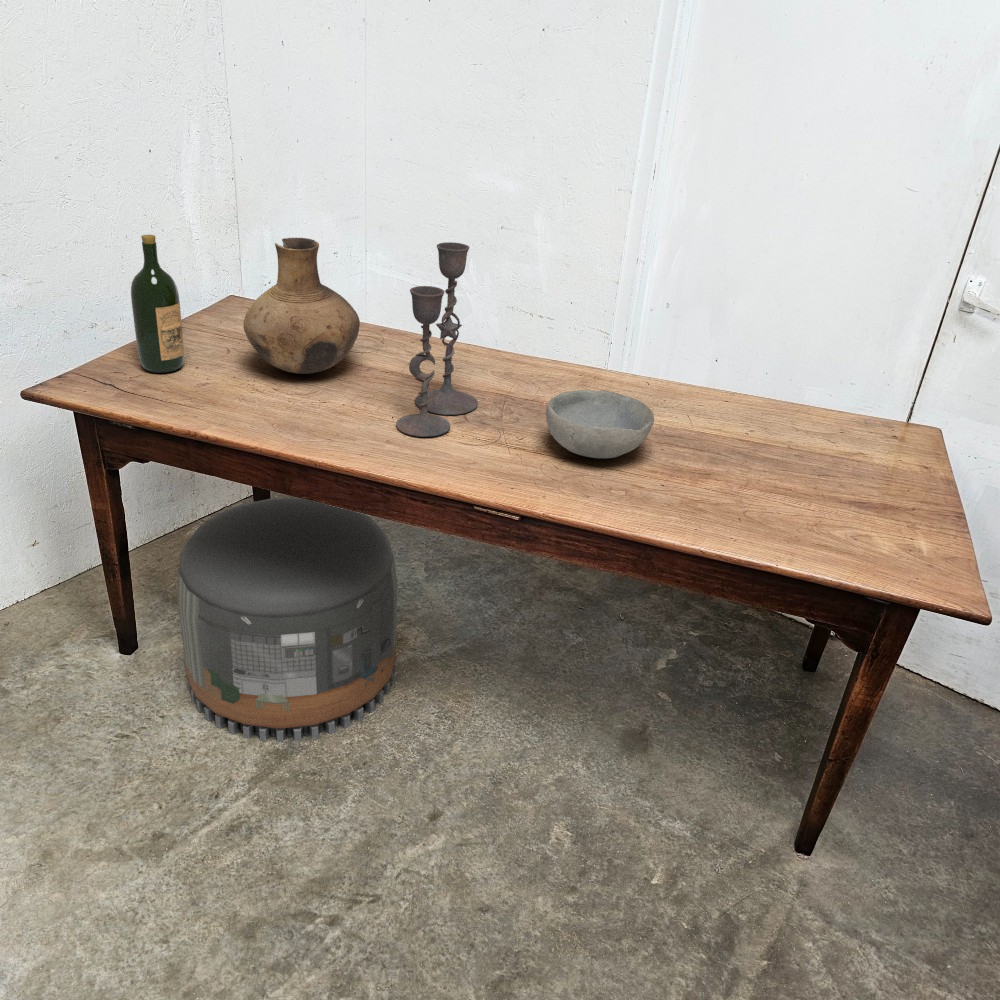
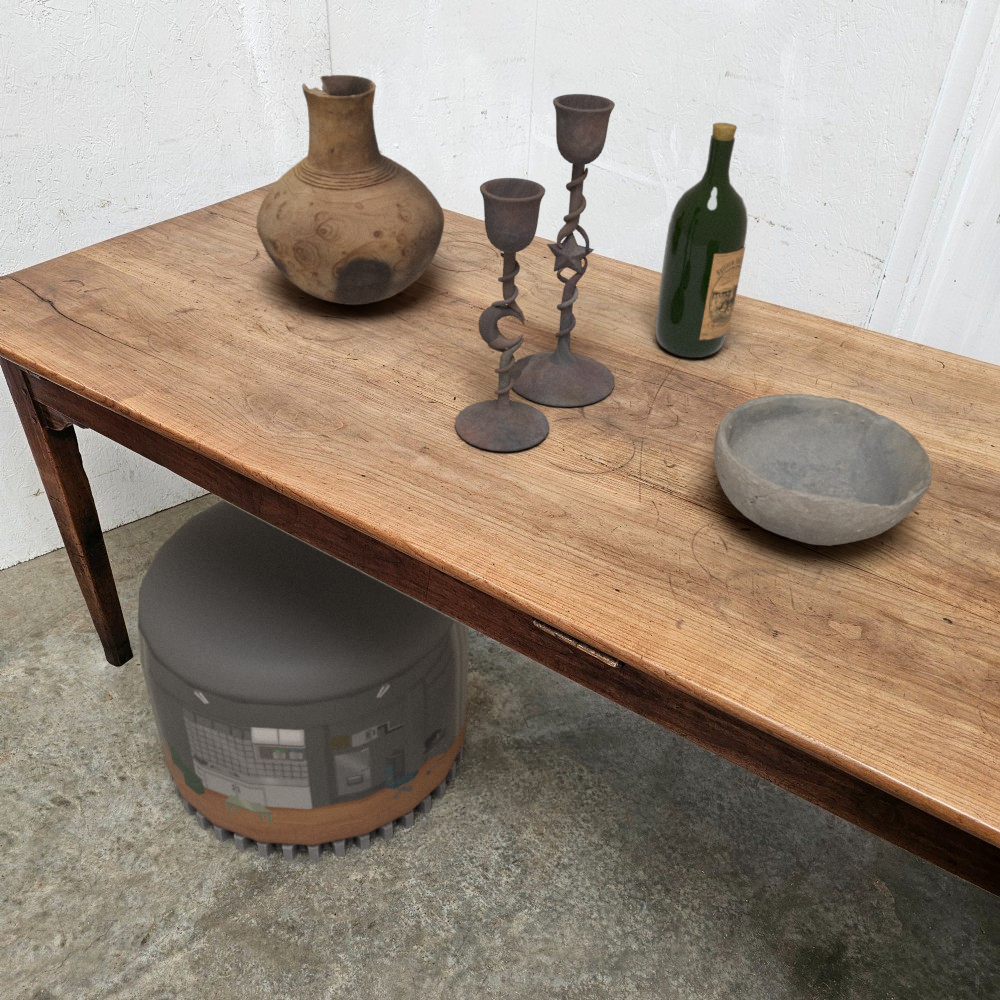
wine bottle: present [131,235,184,373] -> present [655,123,748,358]

